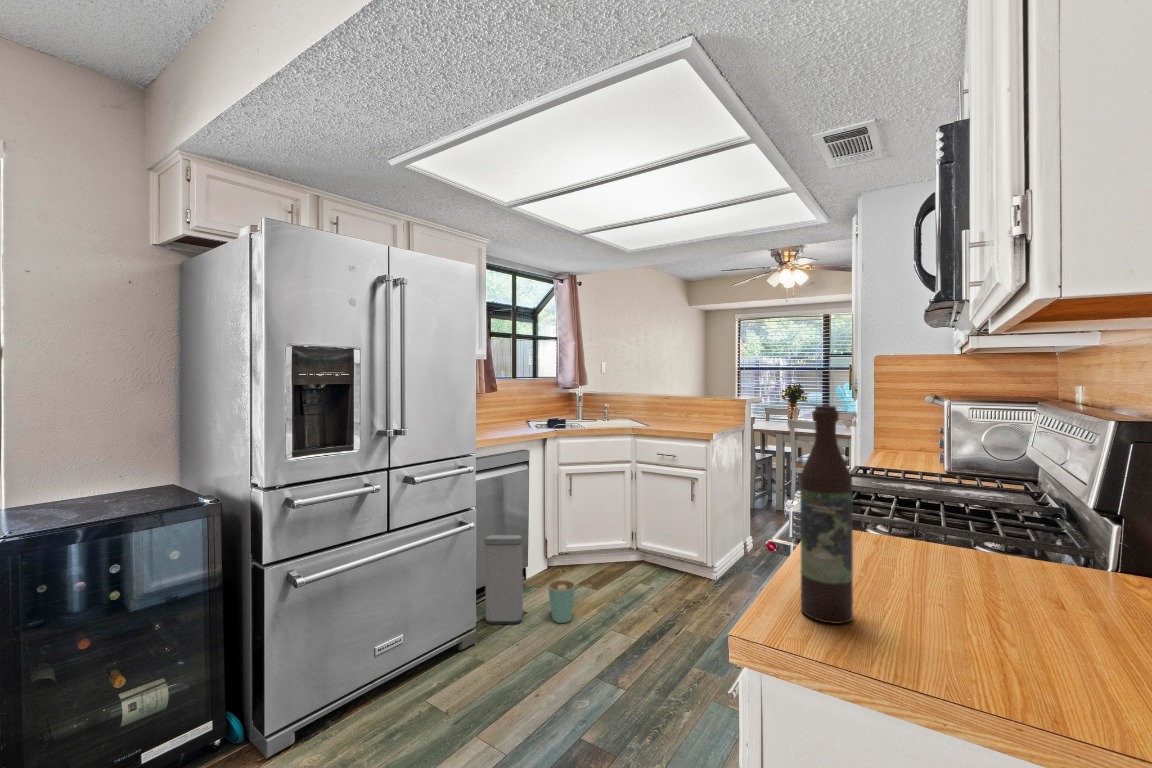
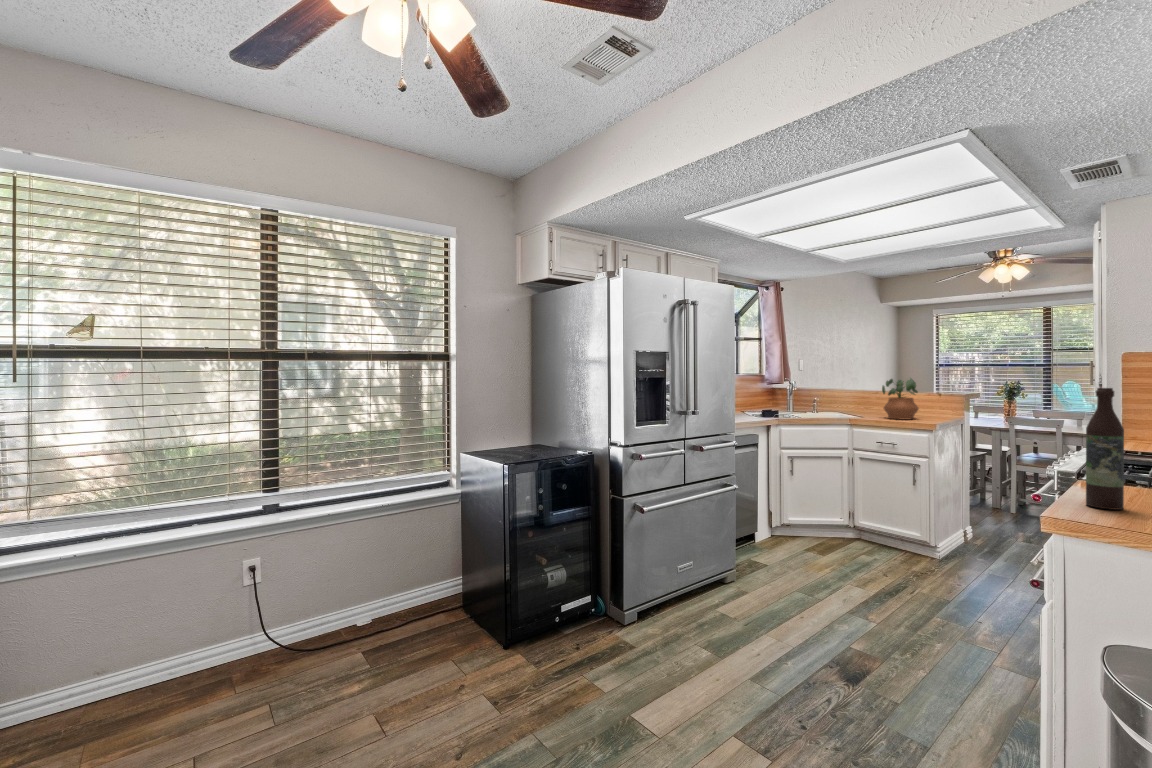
potted plant: none [666,381,702,427] -> present [882,378,919,419]
trash can: present [484,535,575,624] -> none [736,501,814,575]

